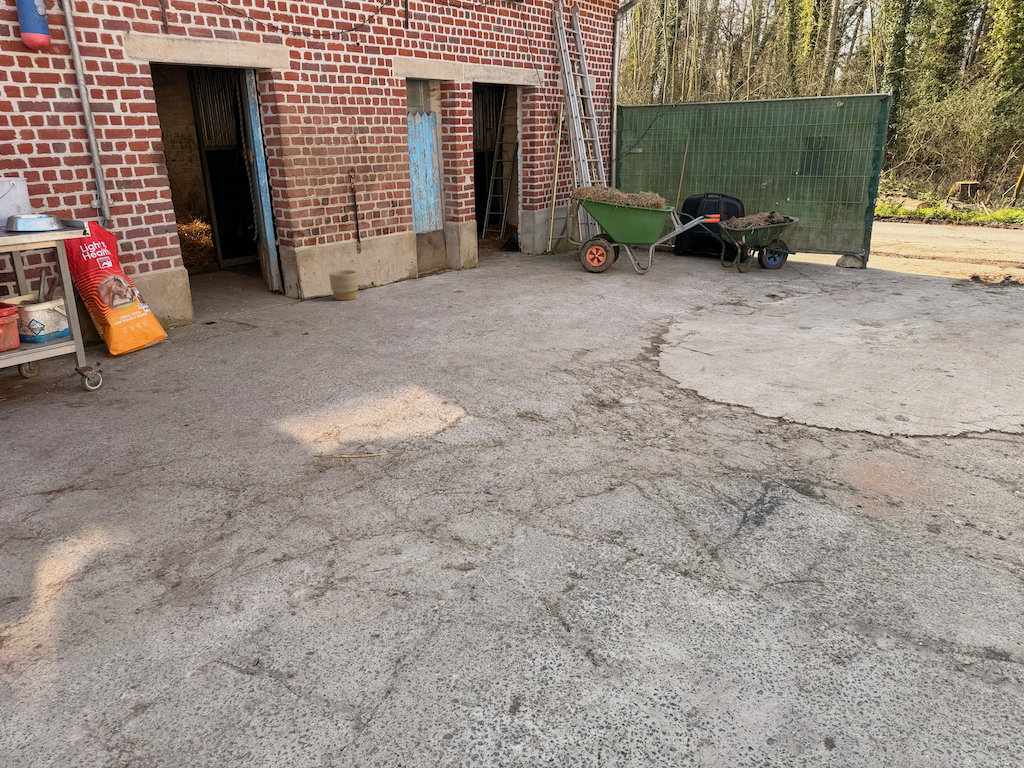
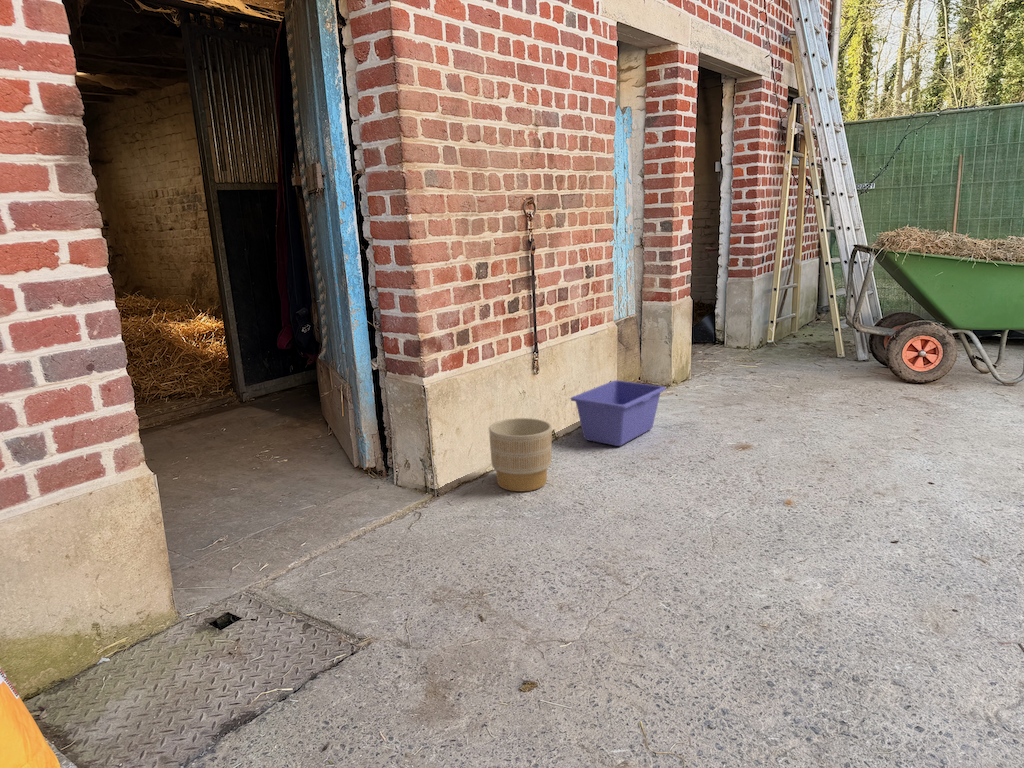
storage bin: none [381,260,431,289] -> present [571,380,666,446]

